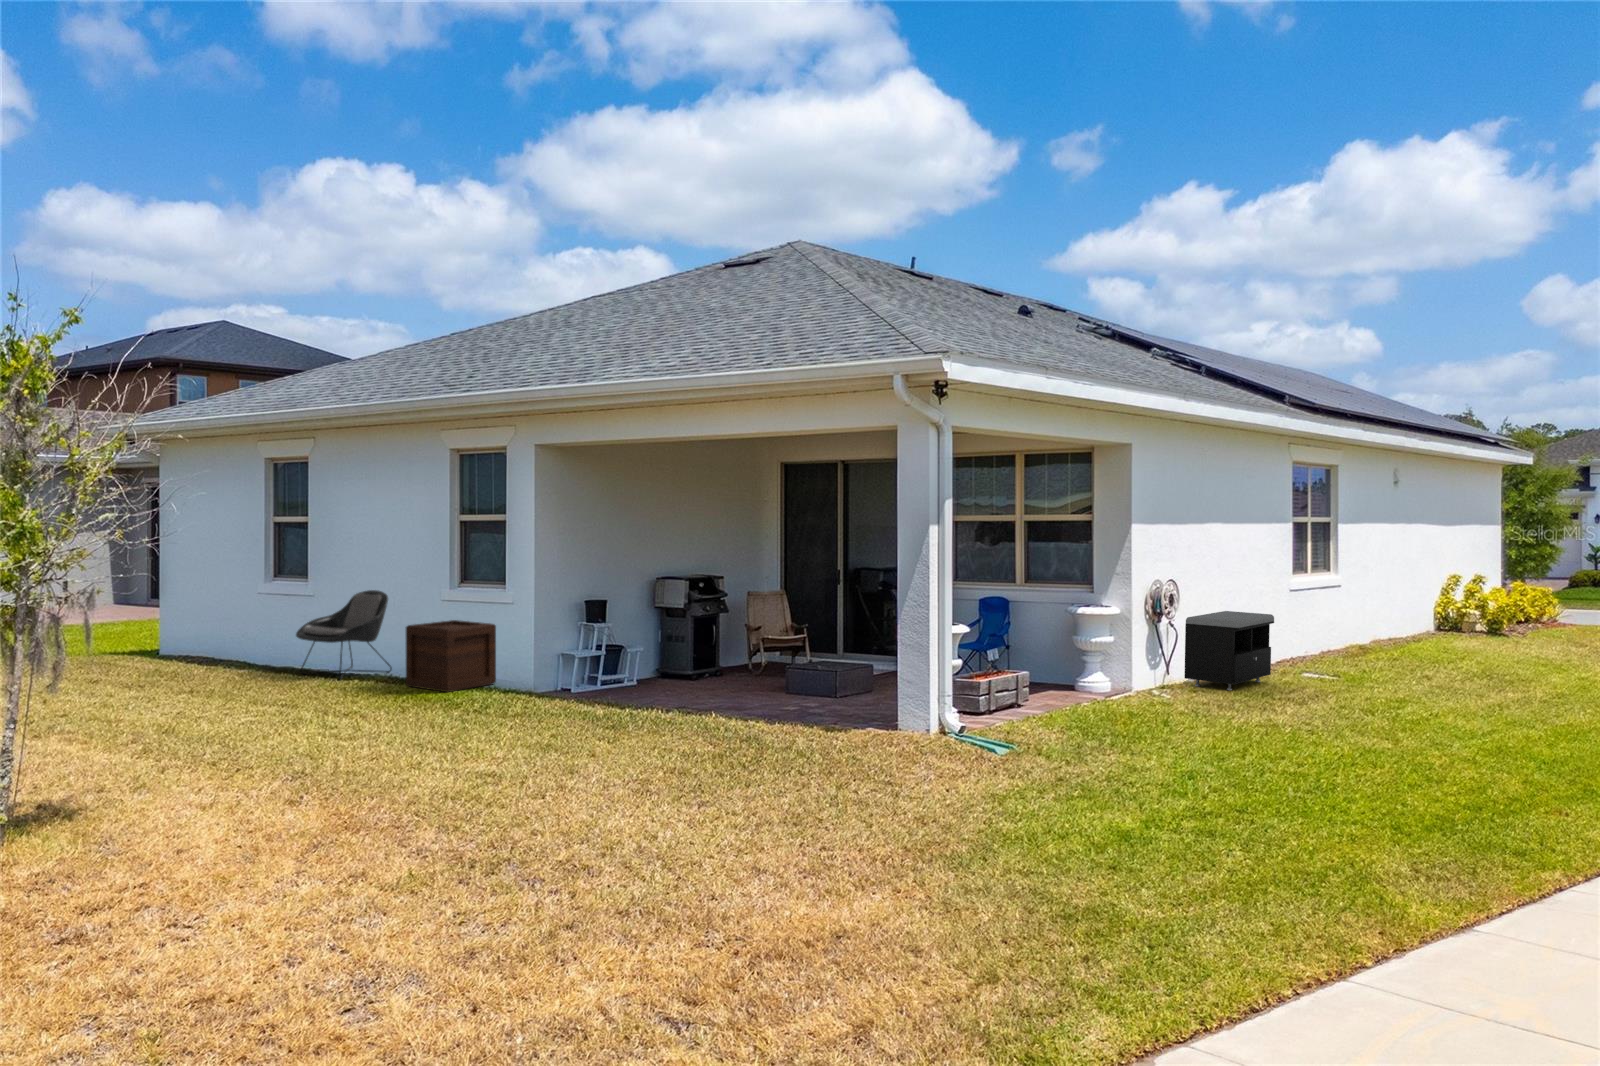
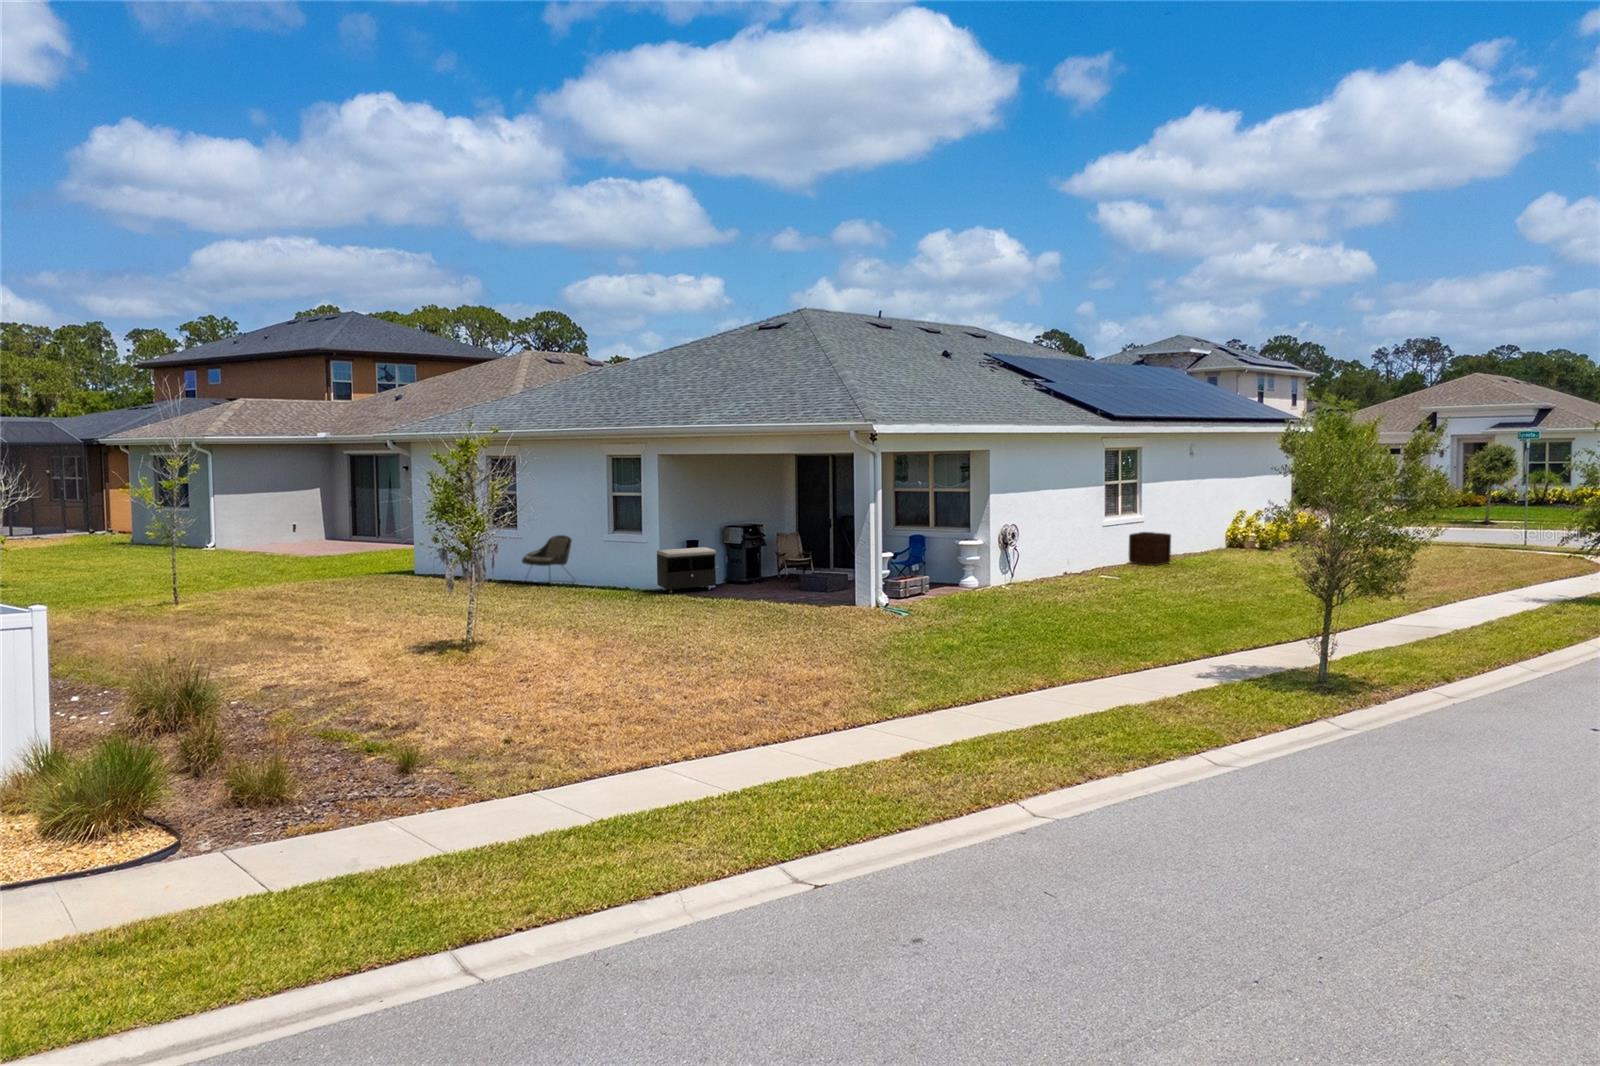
storage bench: present [1184,611,1274,690] -> present [657,547,716,593]
wooden crate: present [406,620,496,692] -> present [1129,532,1171,566]

